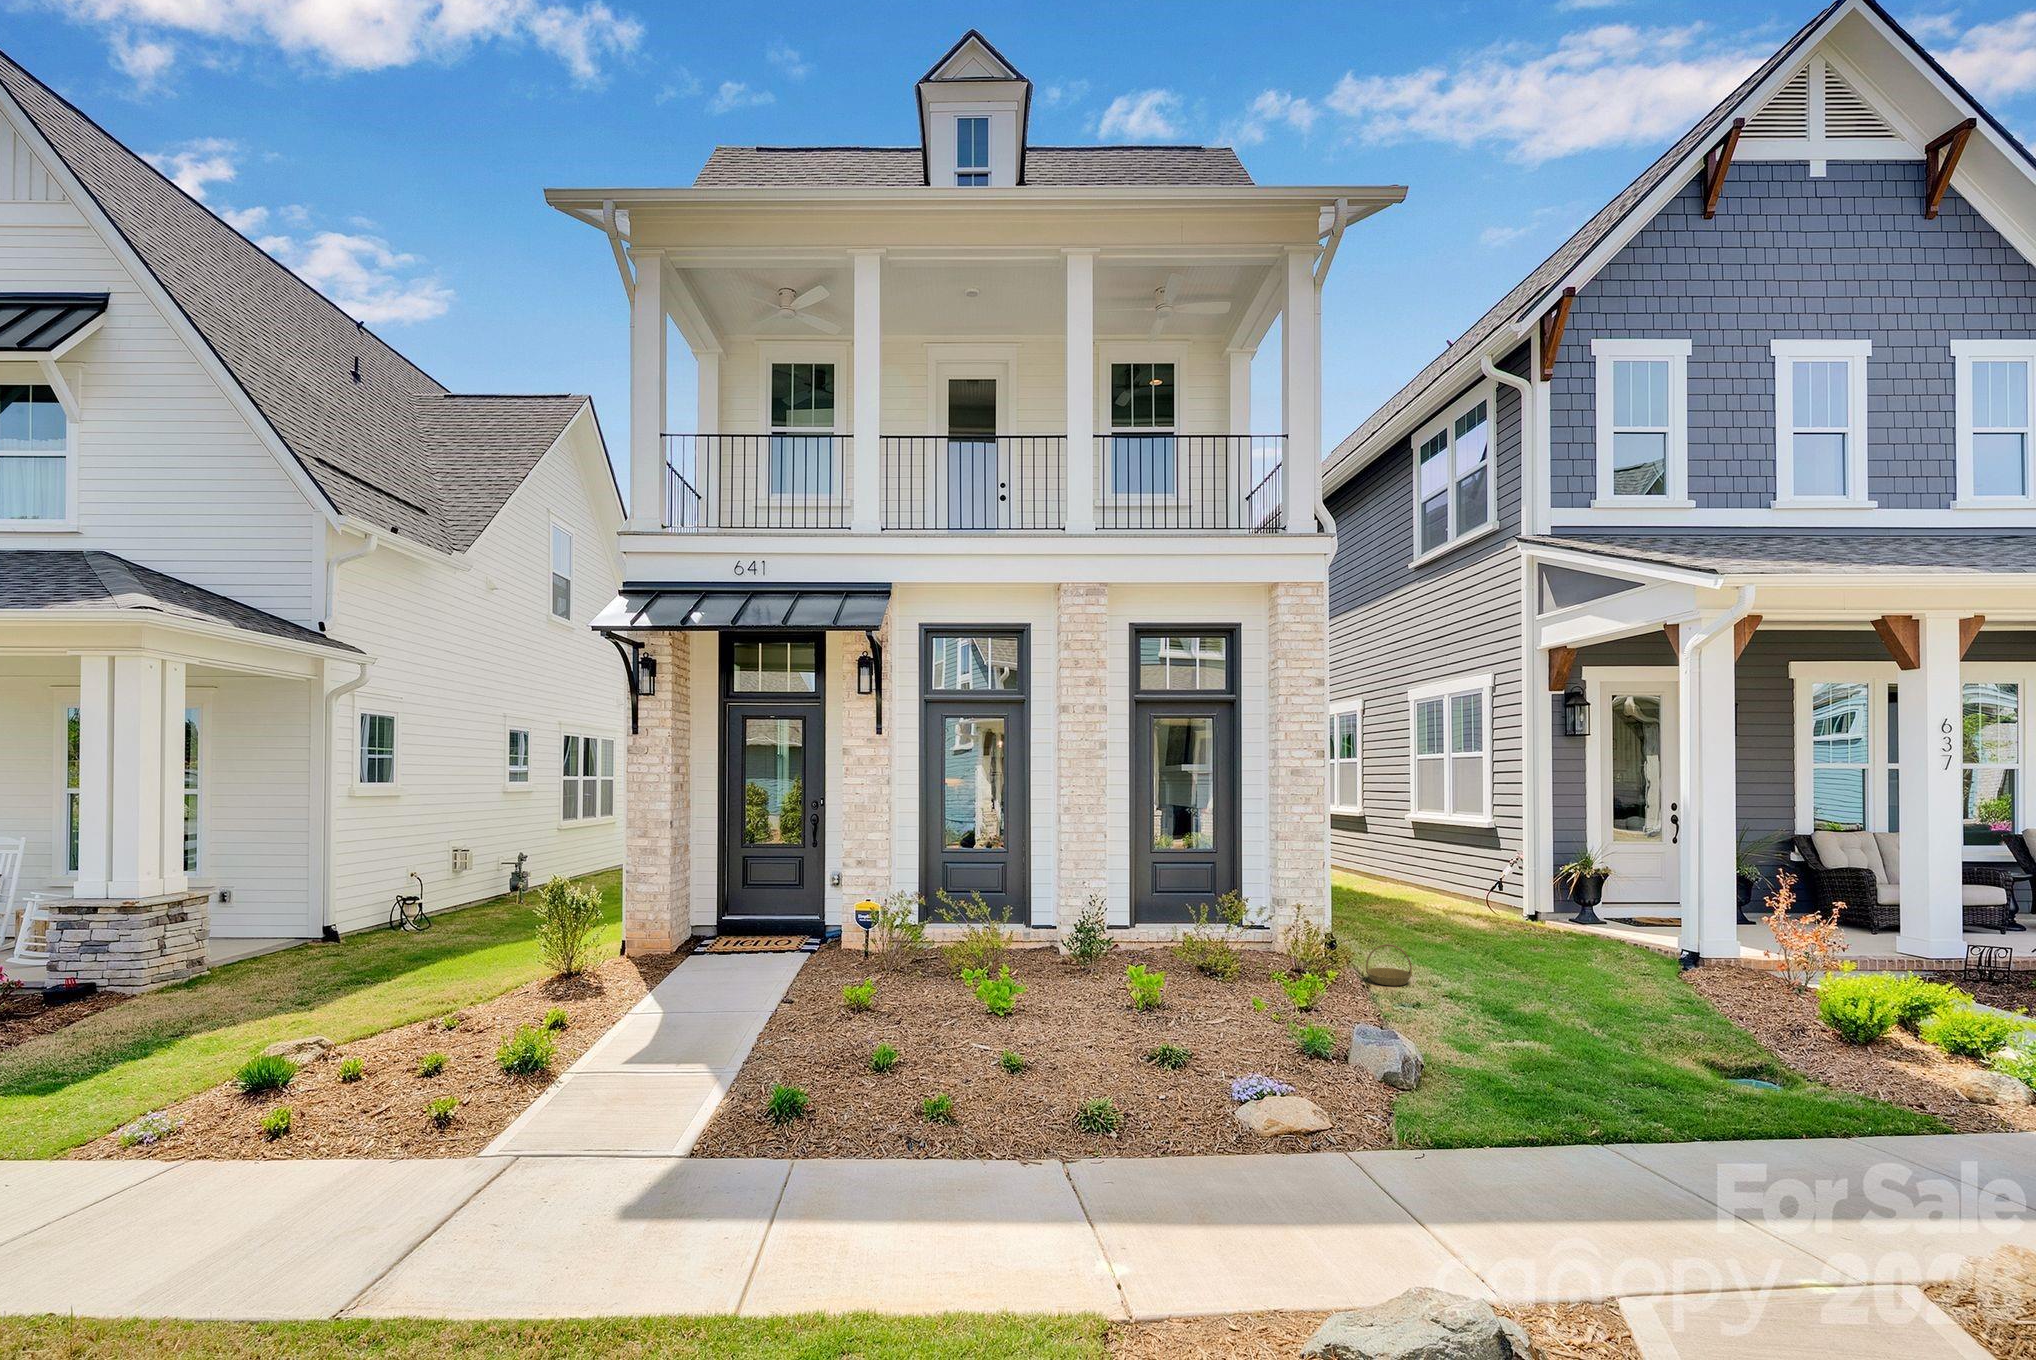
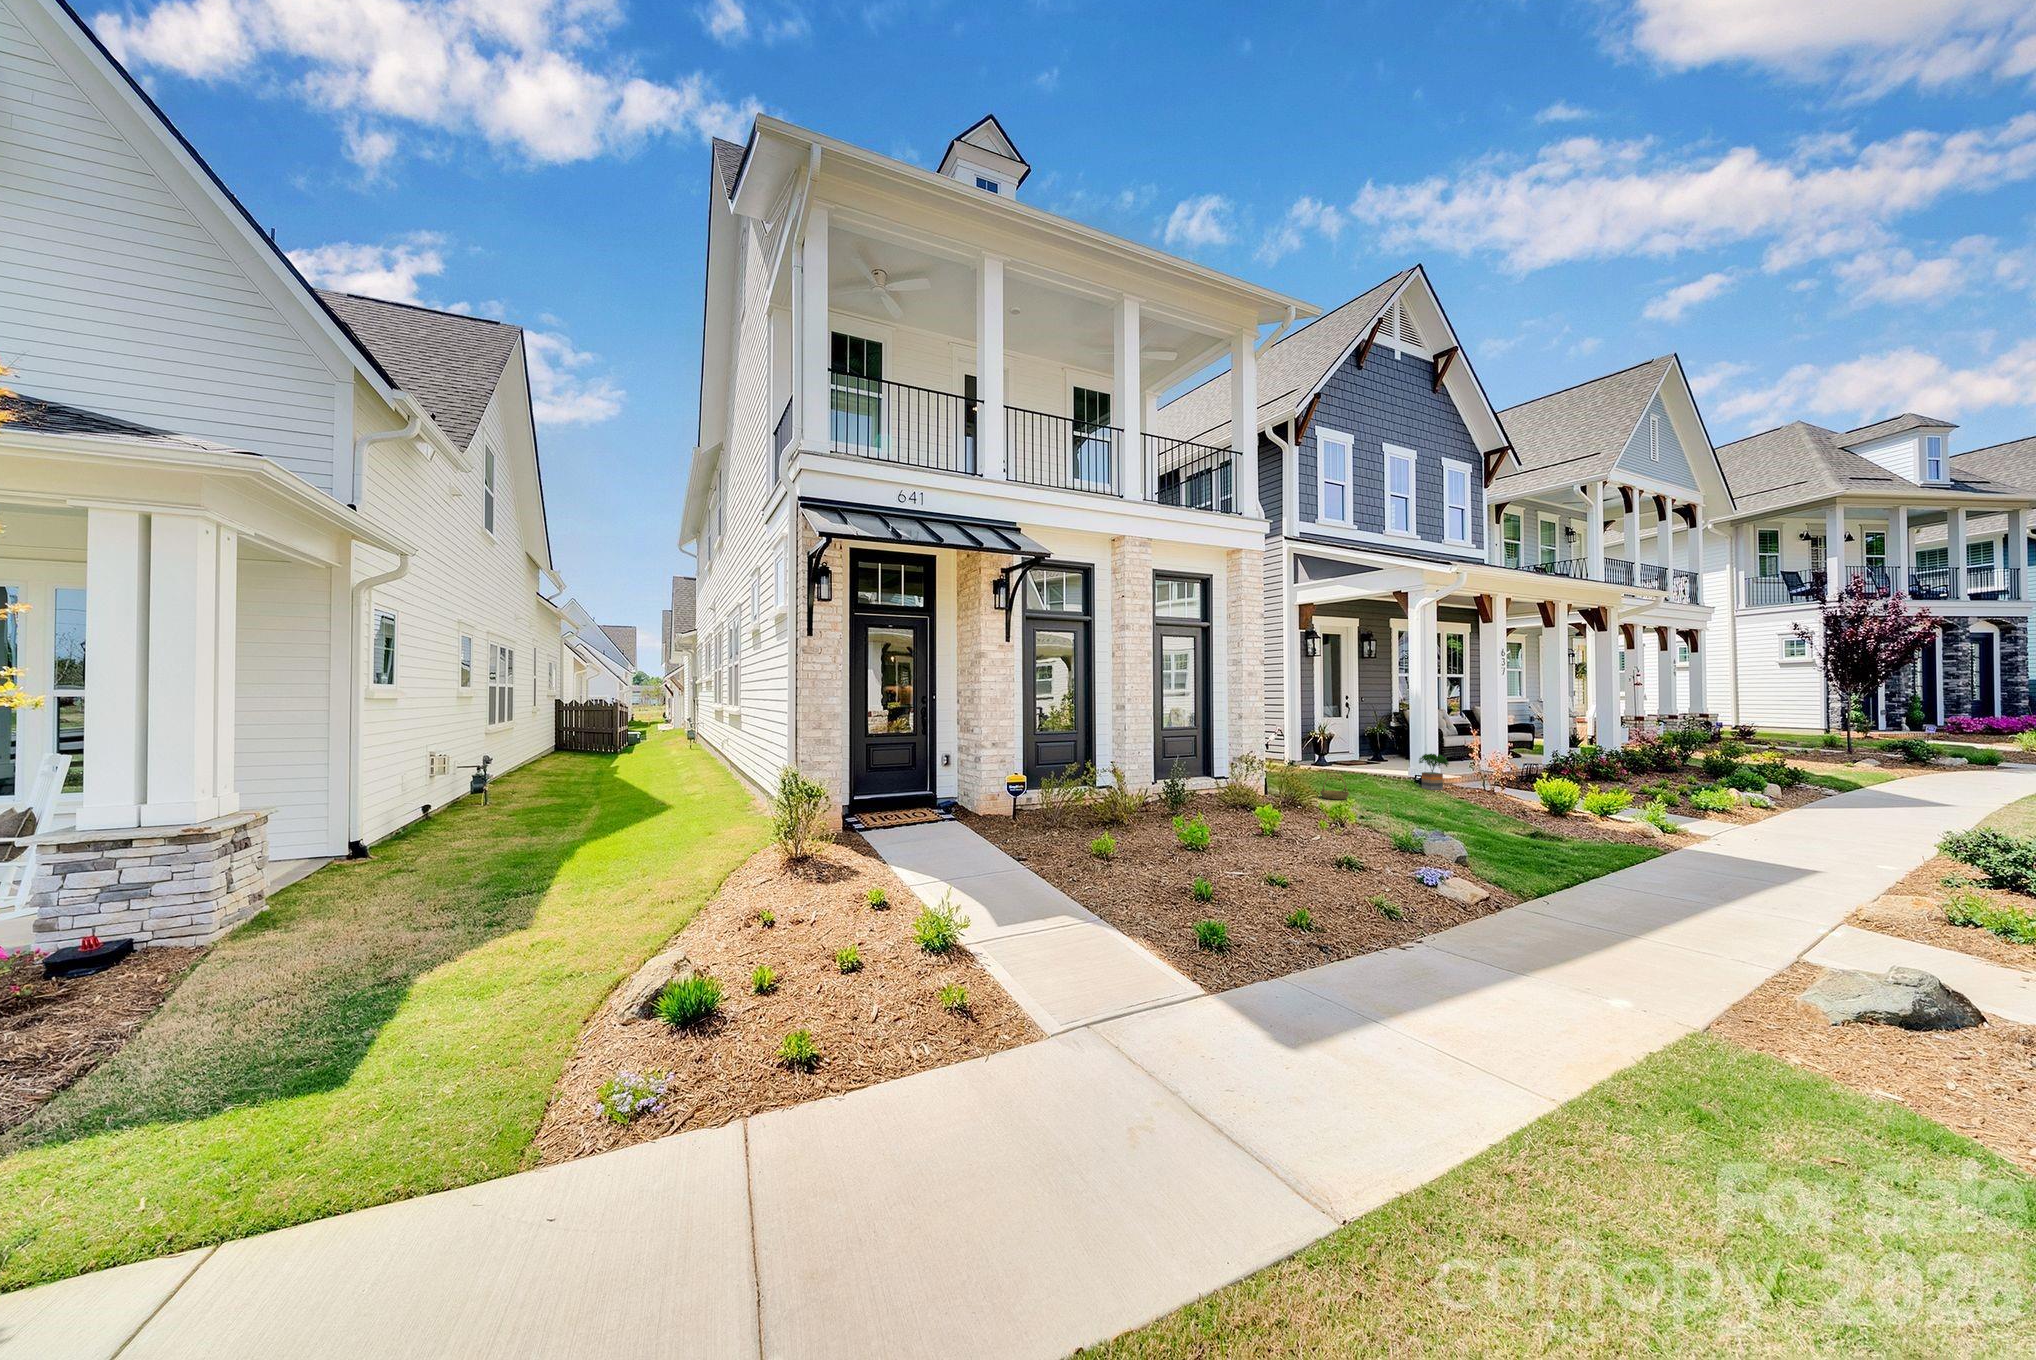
potted tree: none [1612,921,1663,990] -> present [1419,754,1449,790]

